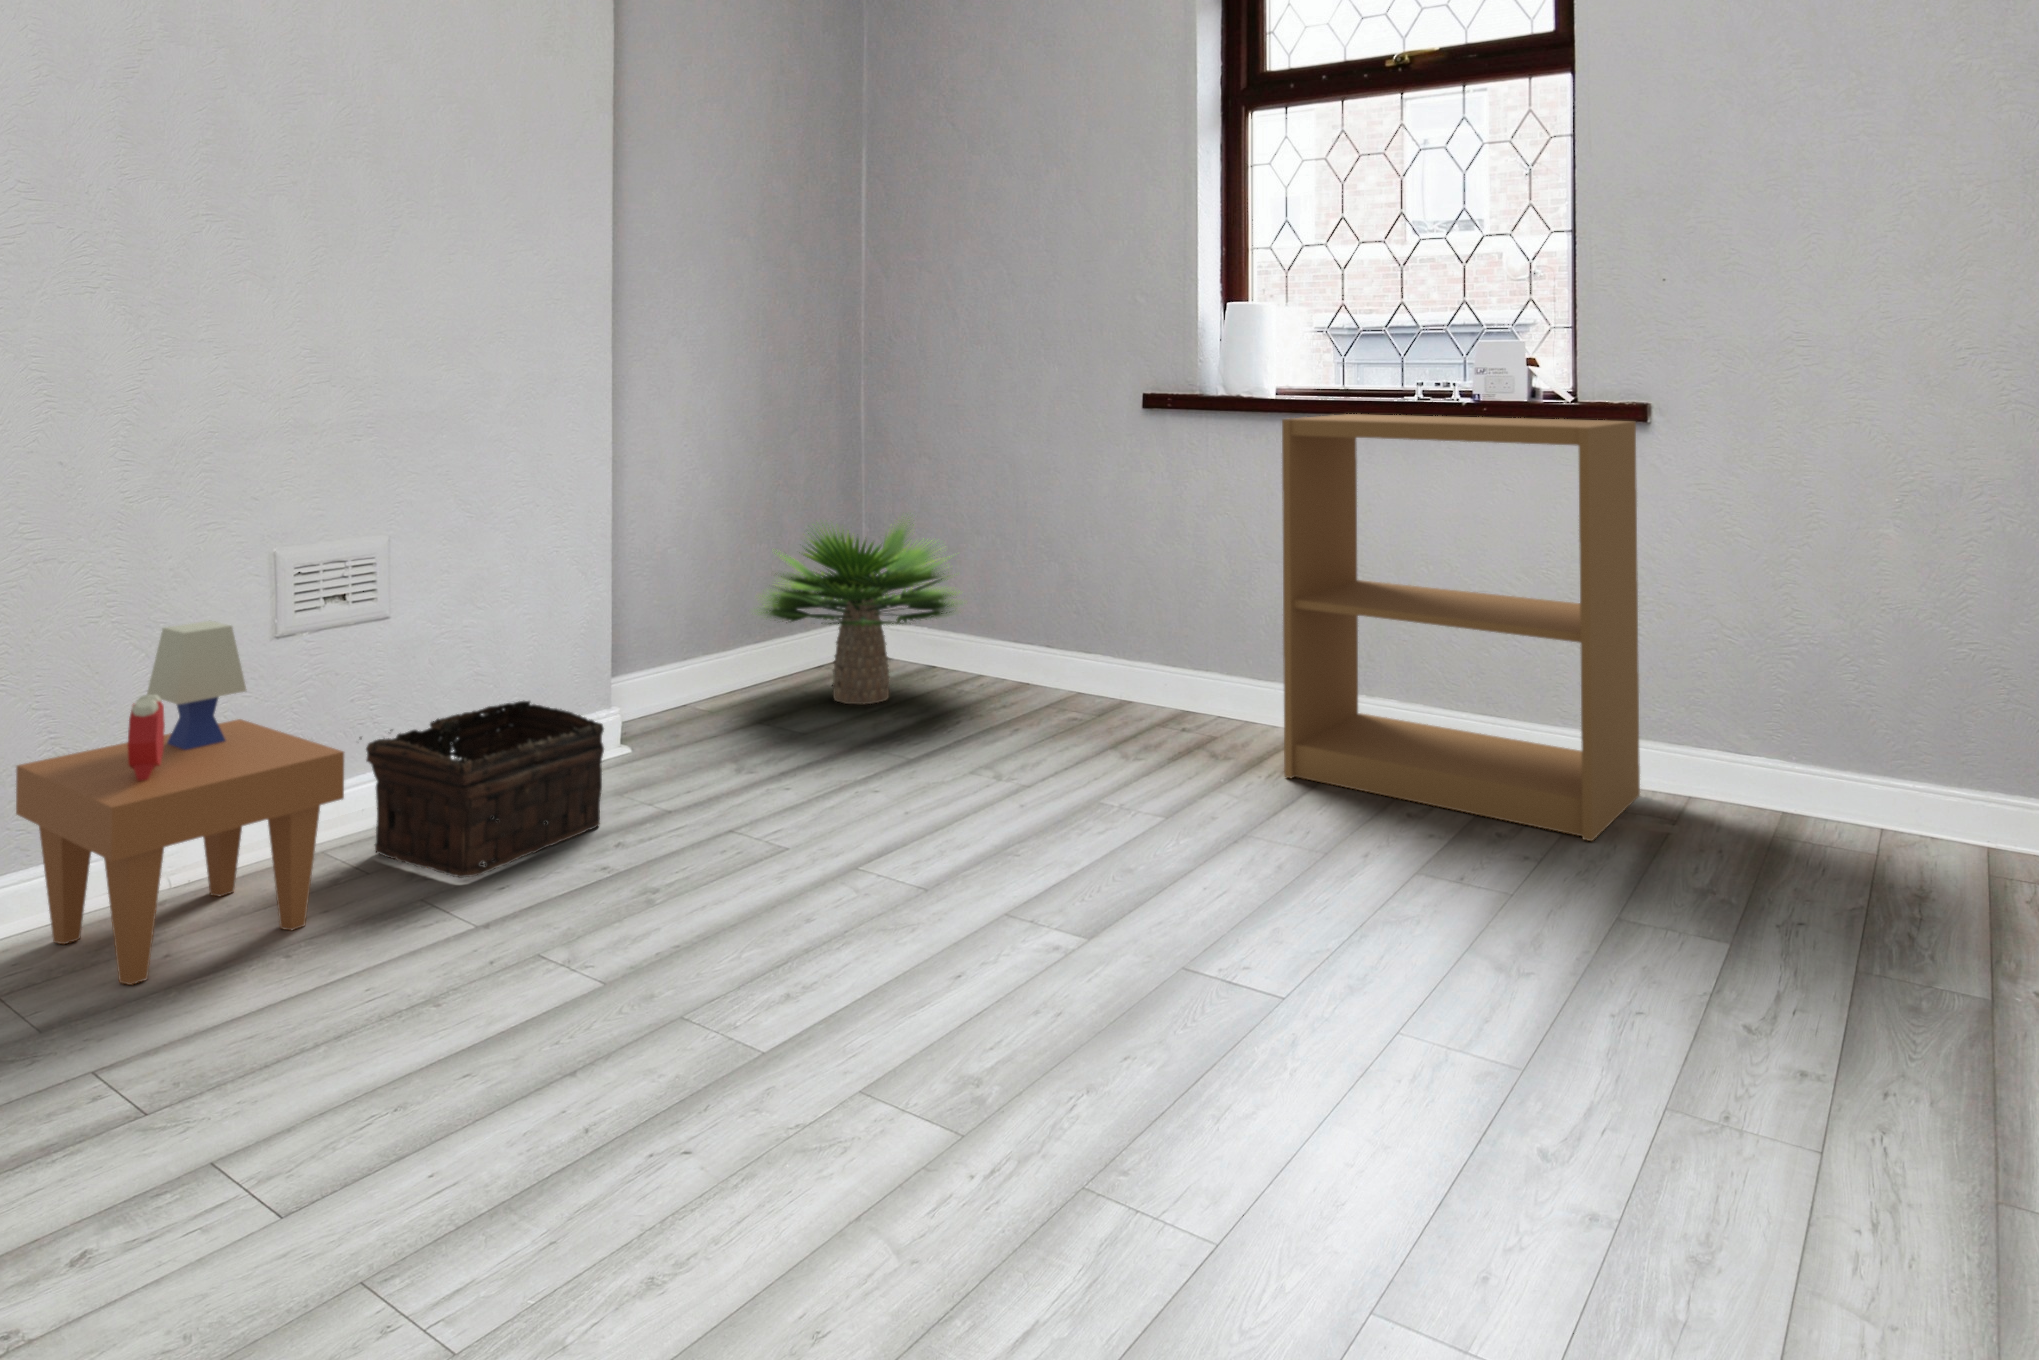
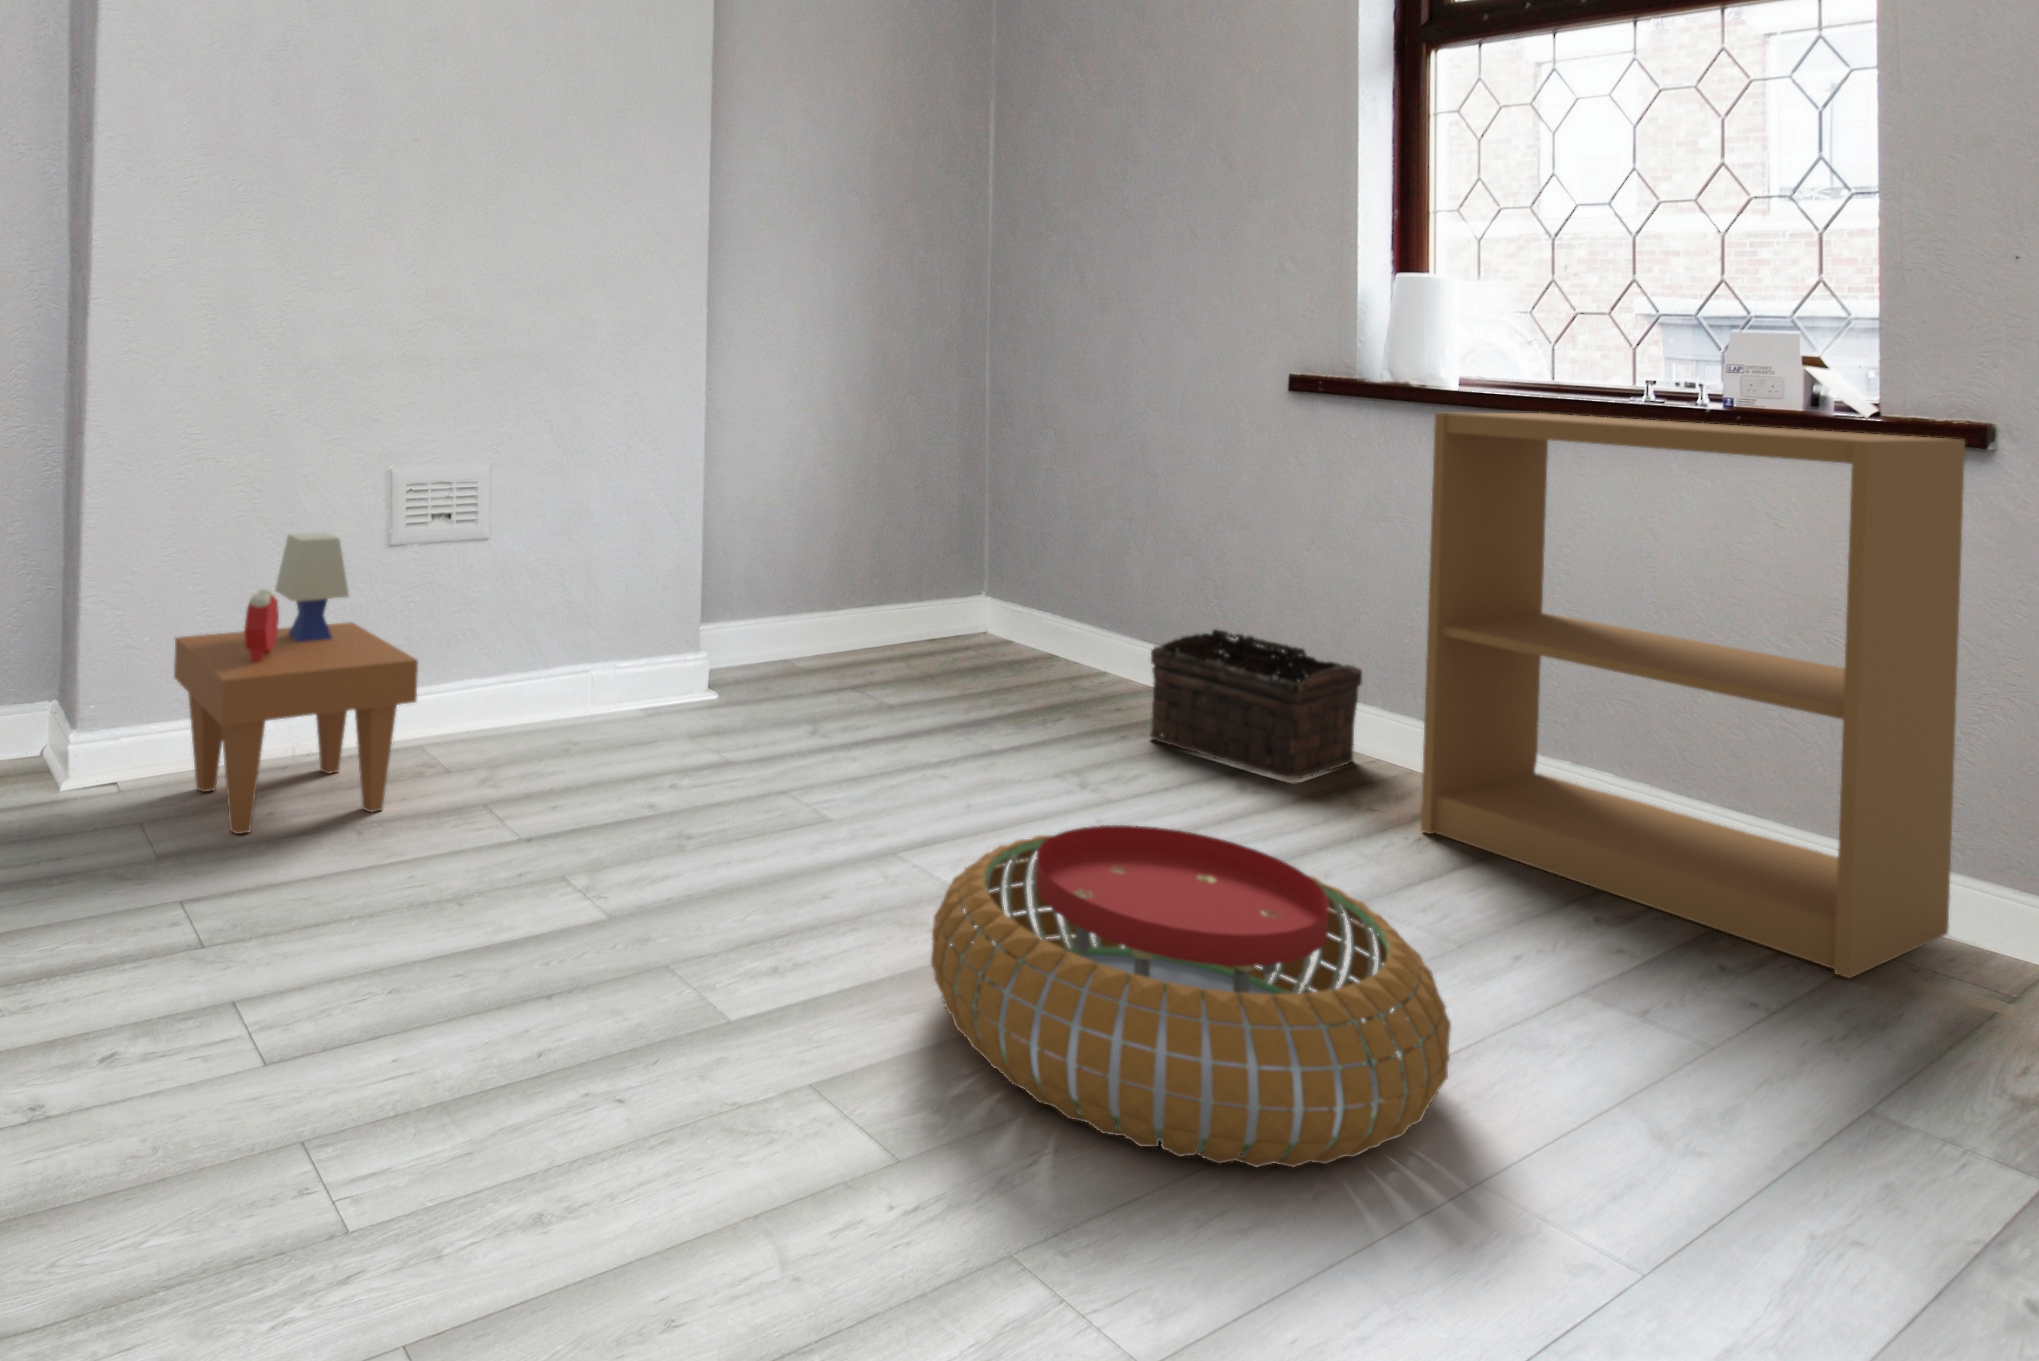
potted plant: present [761,517,956,704] -> none [837,489,1073,687]
basket: present [360,701,604,878] -> present [1150,629,1362,779]
pouf: none [943,808,1374,1093] -> present [931,825,1451,1167]

